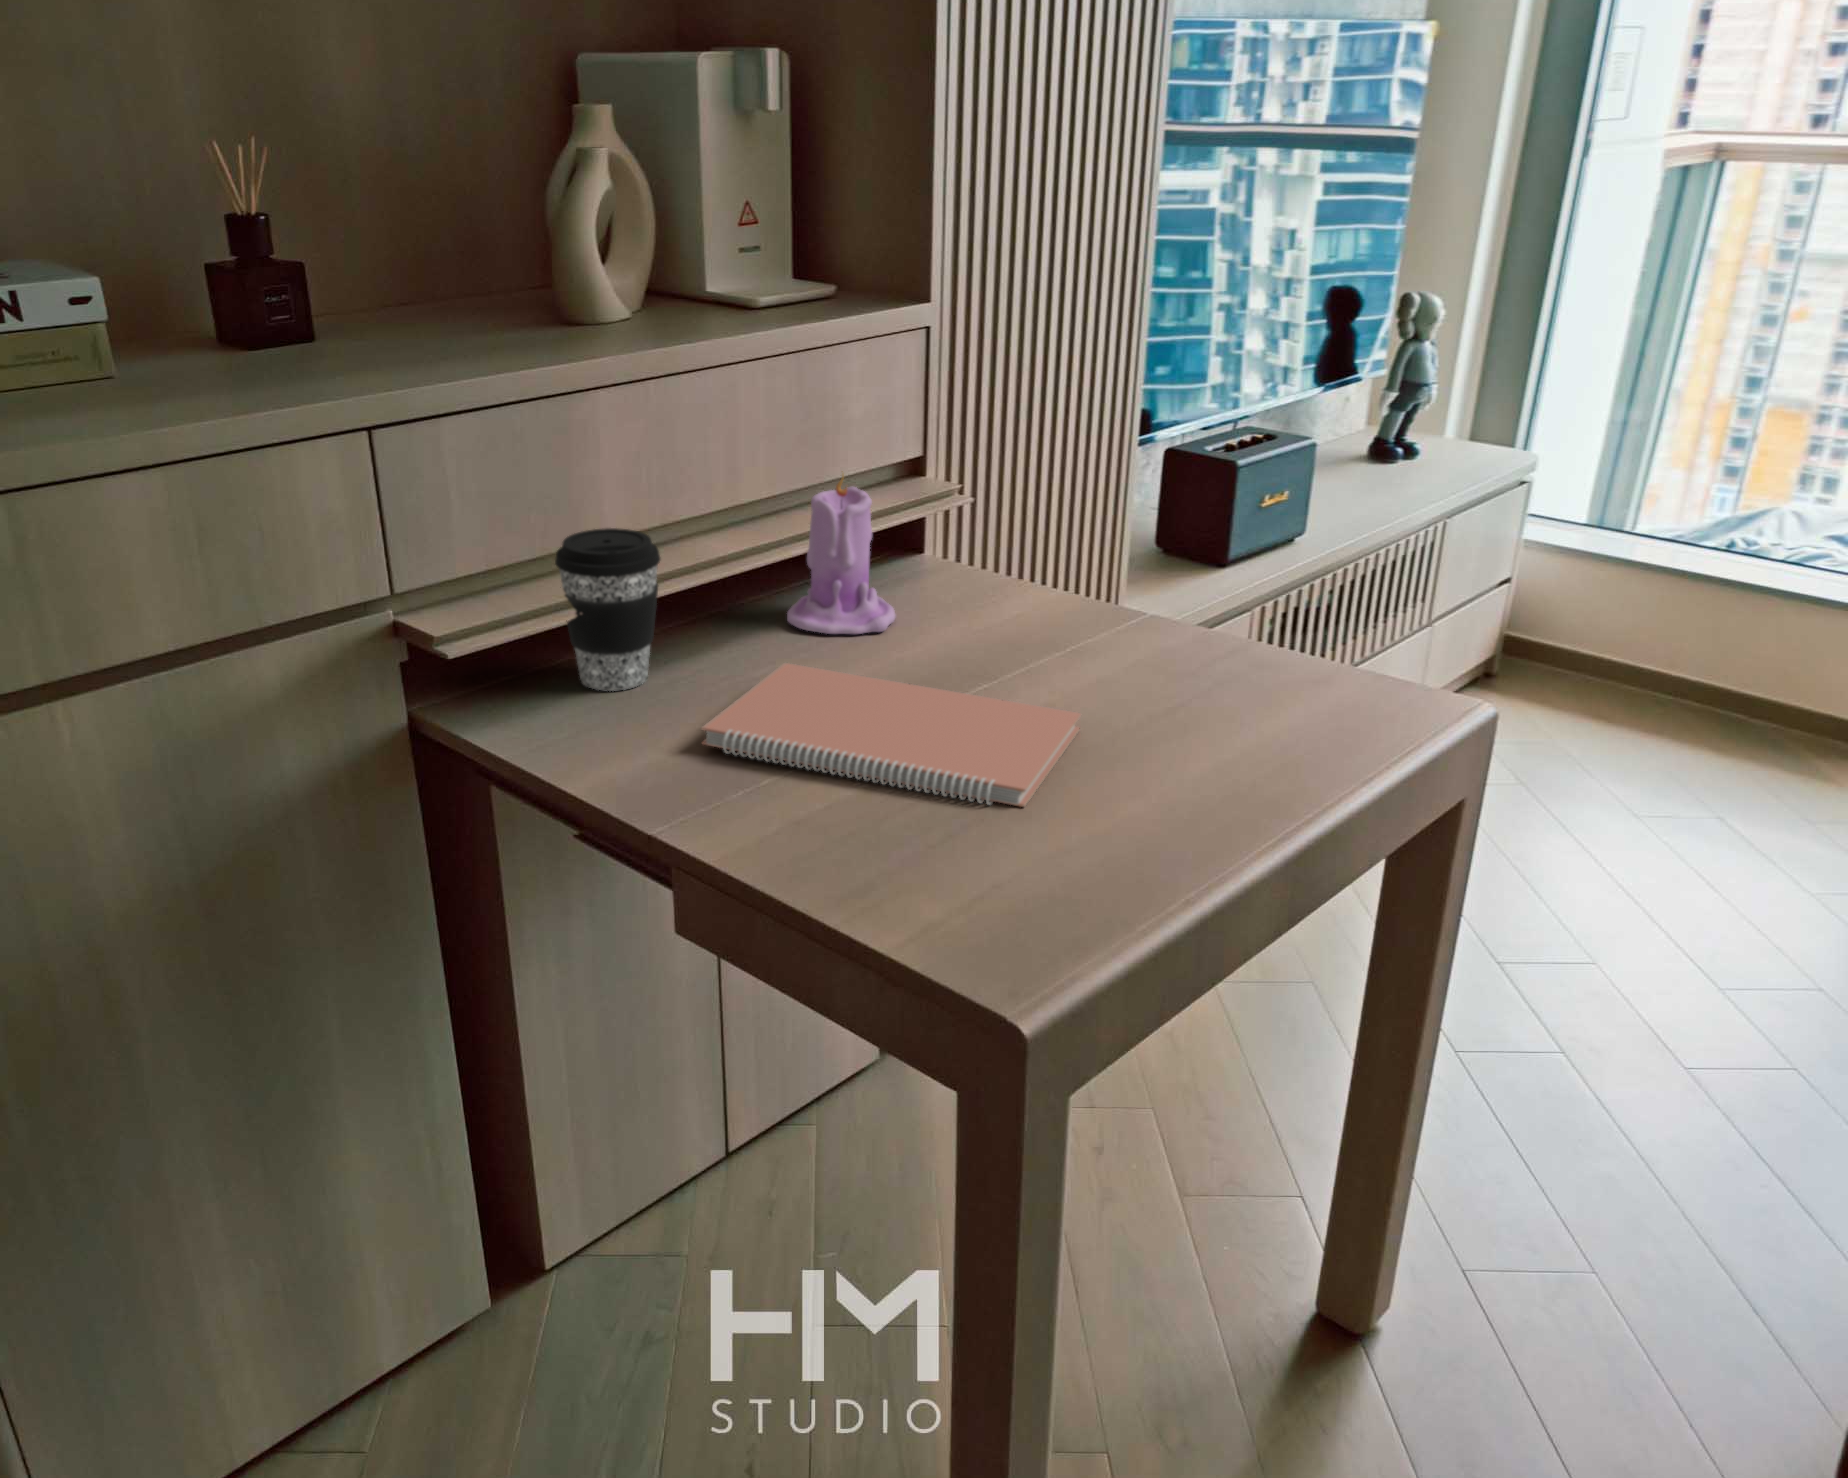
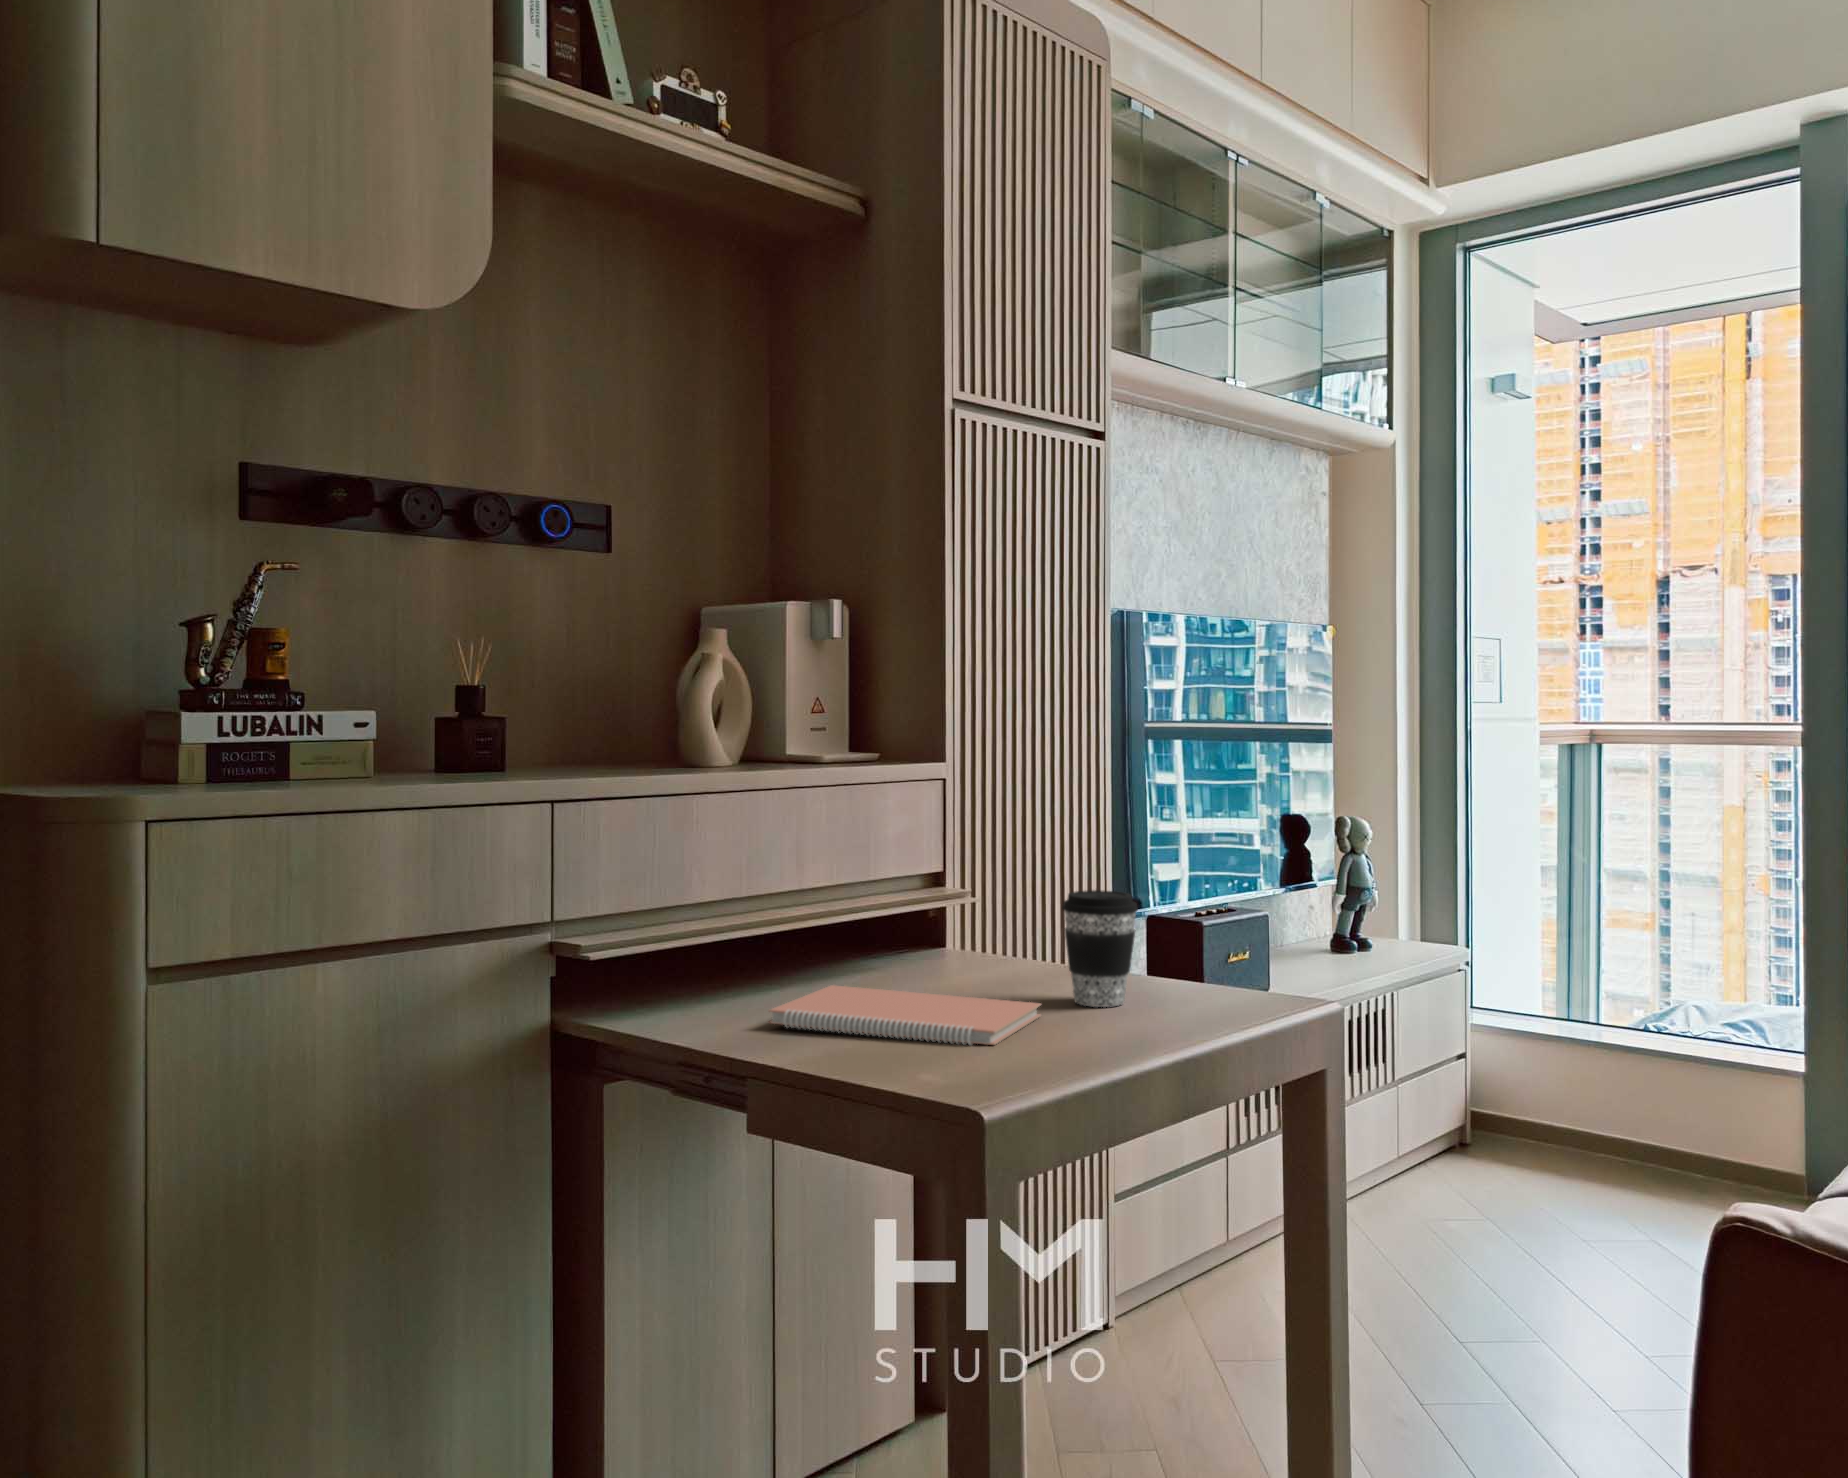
candle: present [787,475,895,634] -> none [836,864,917,982]
coffee cup: present [555,528,660,691] -> present [1062,890,1138,1007]

